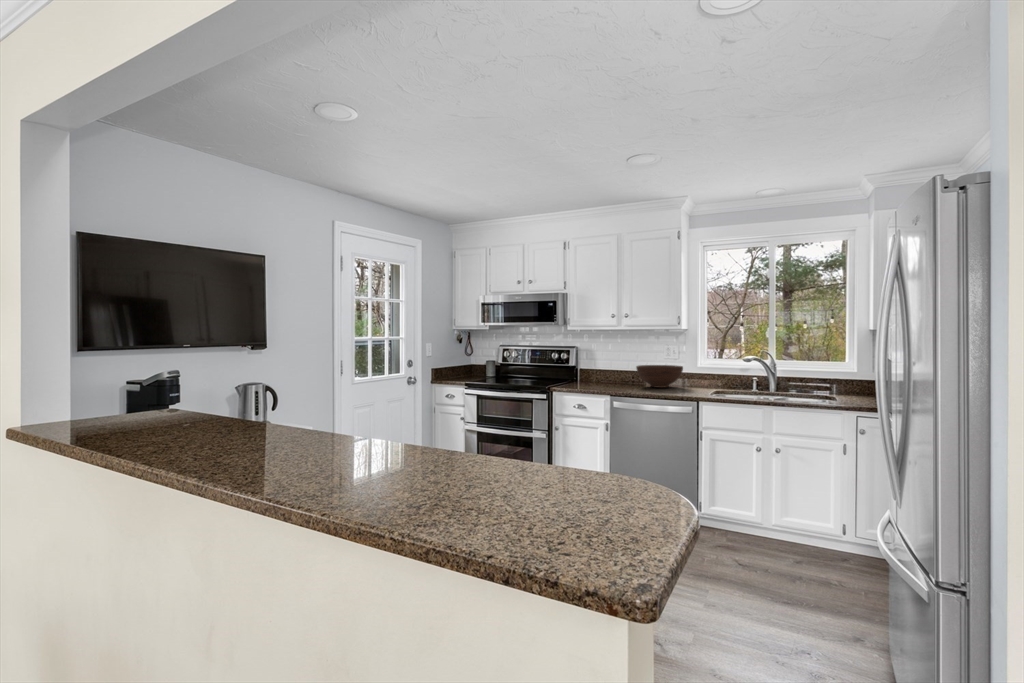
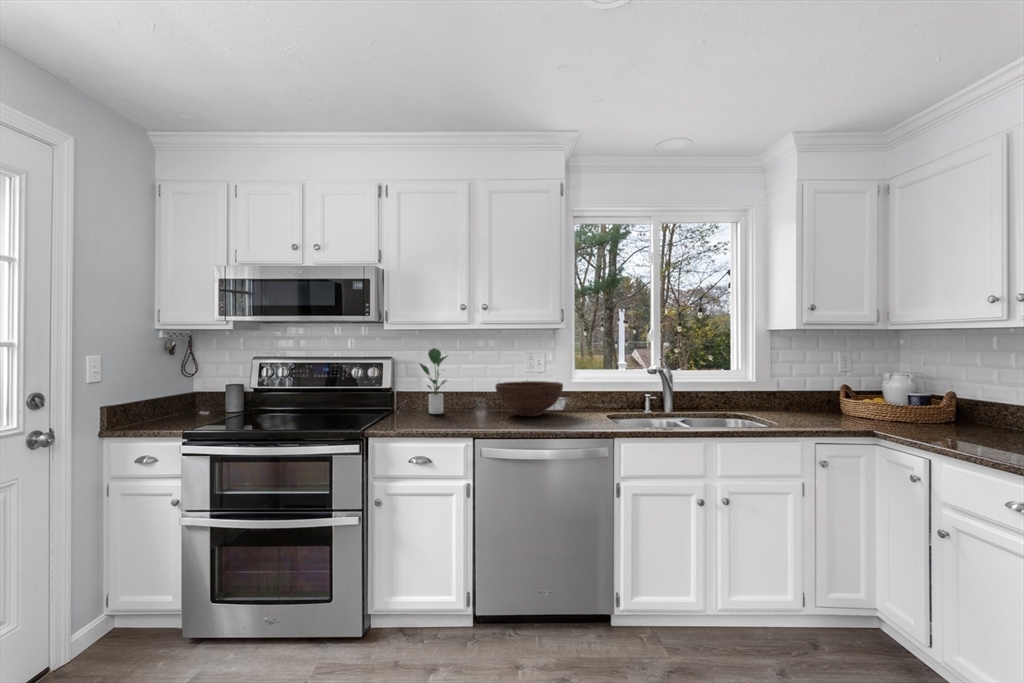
potted plant: none [590,341,611,384] -> present [420,348,448,414]

